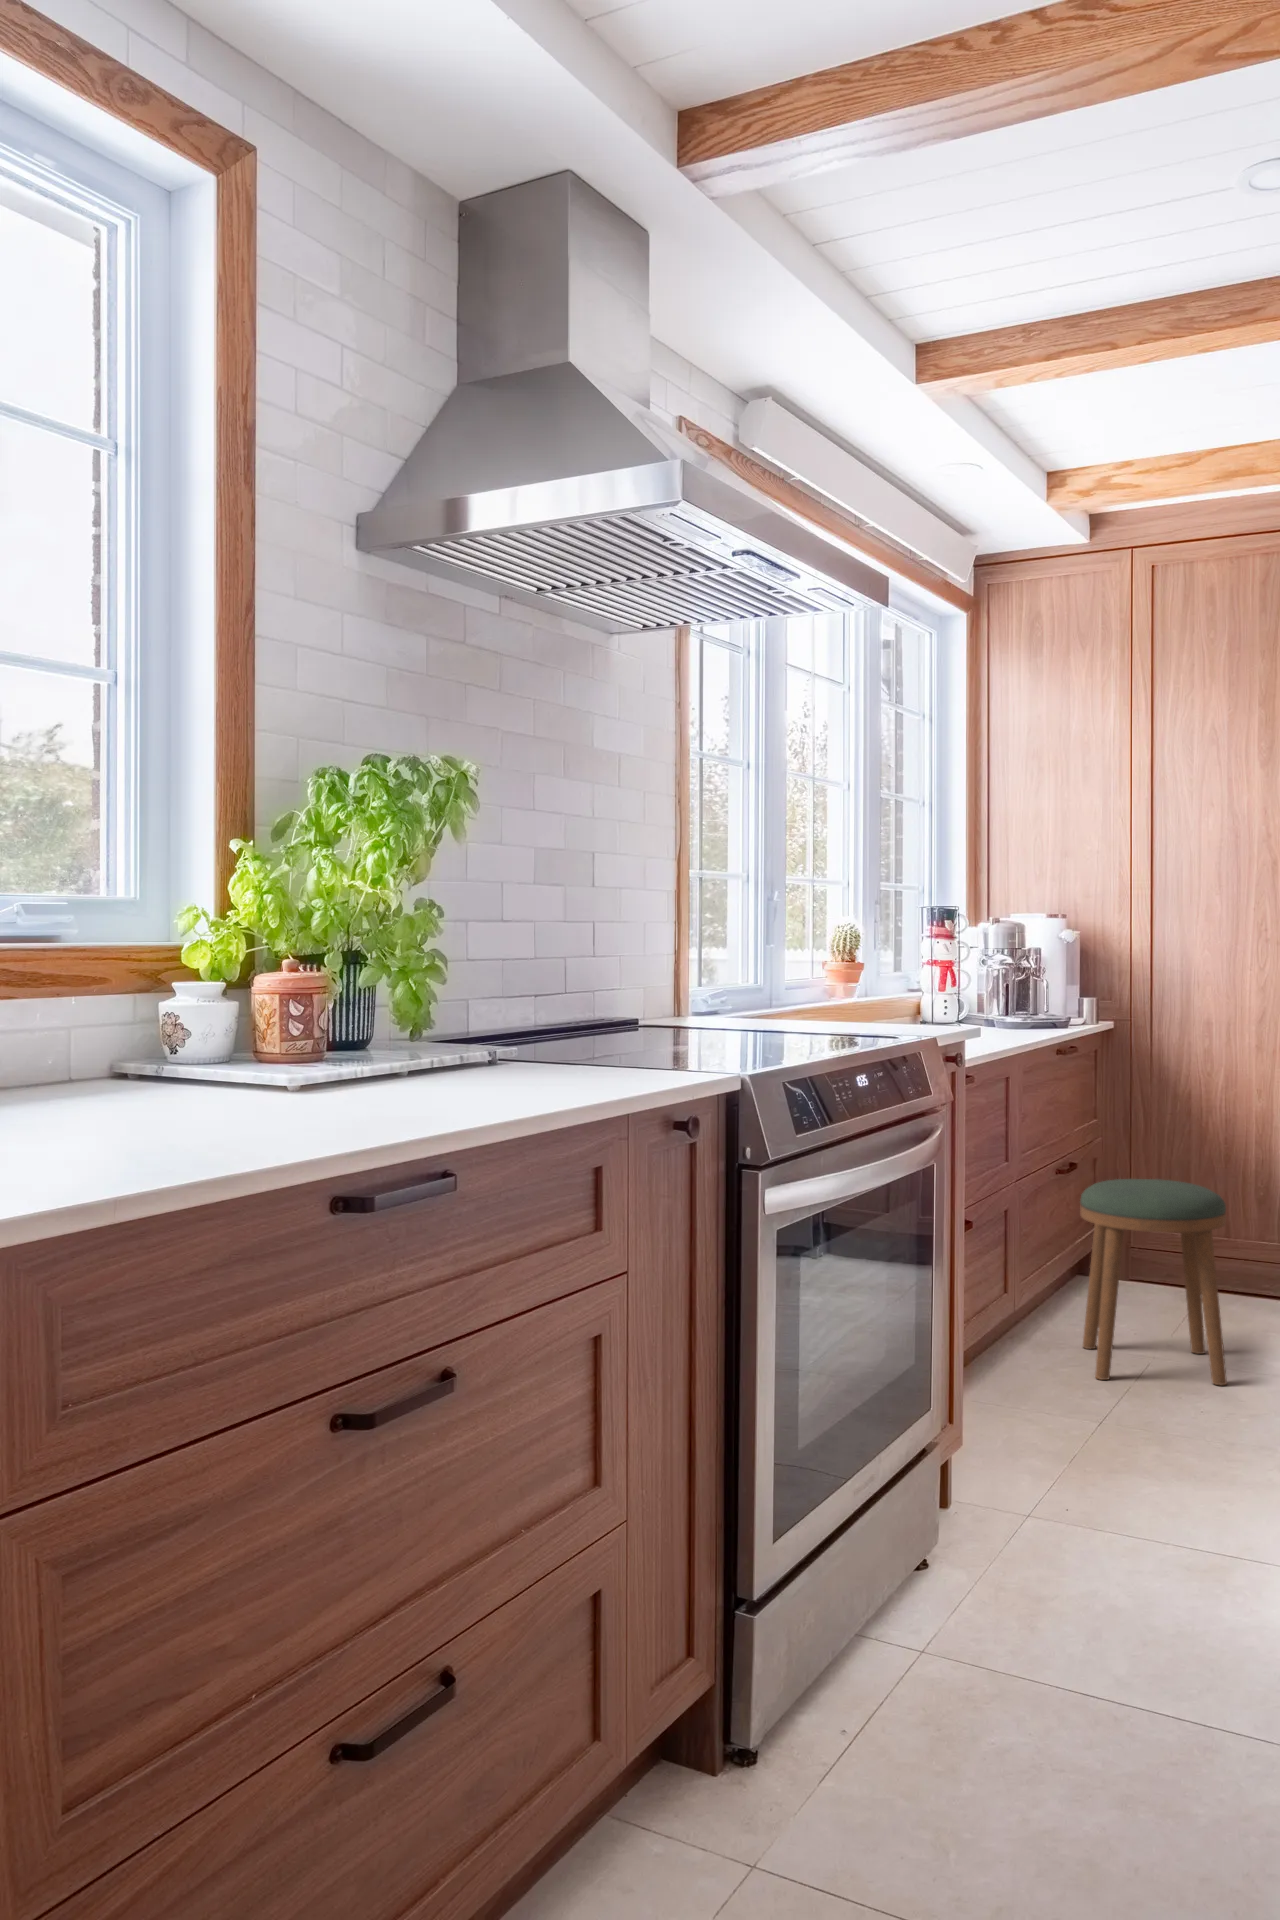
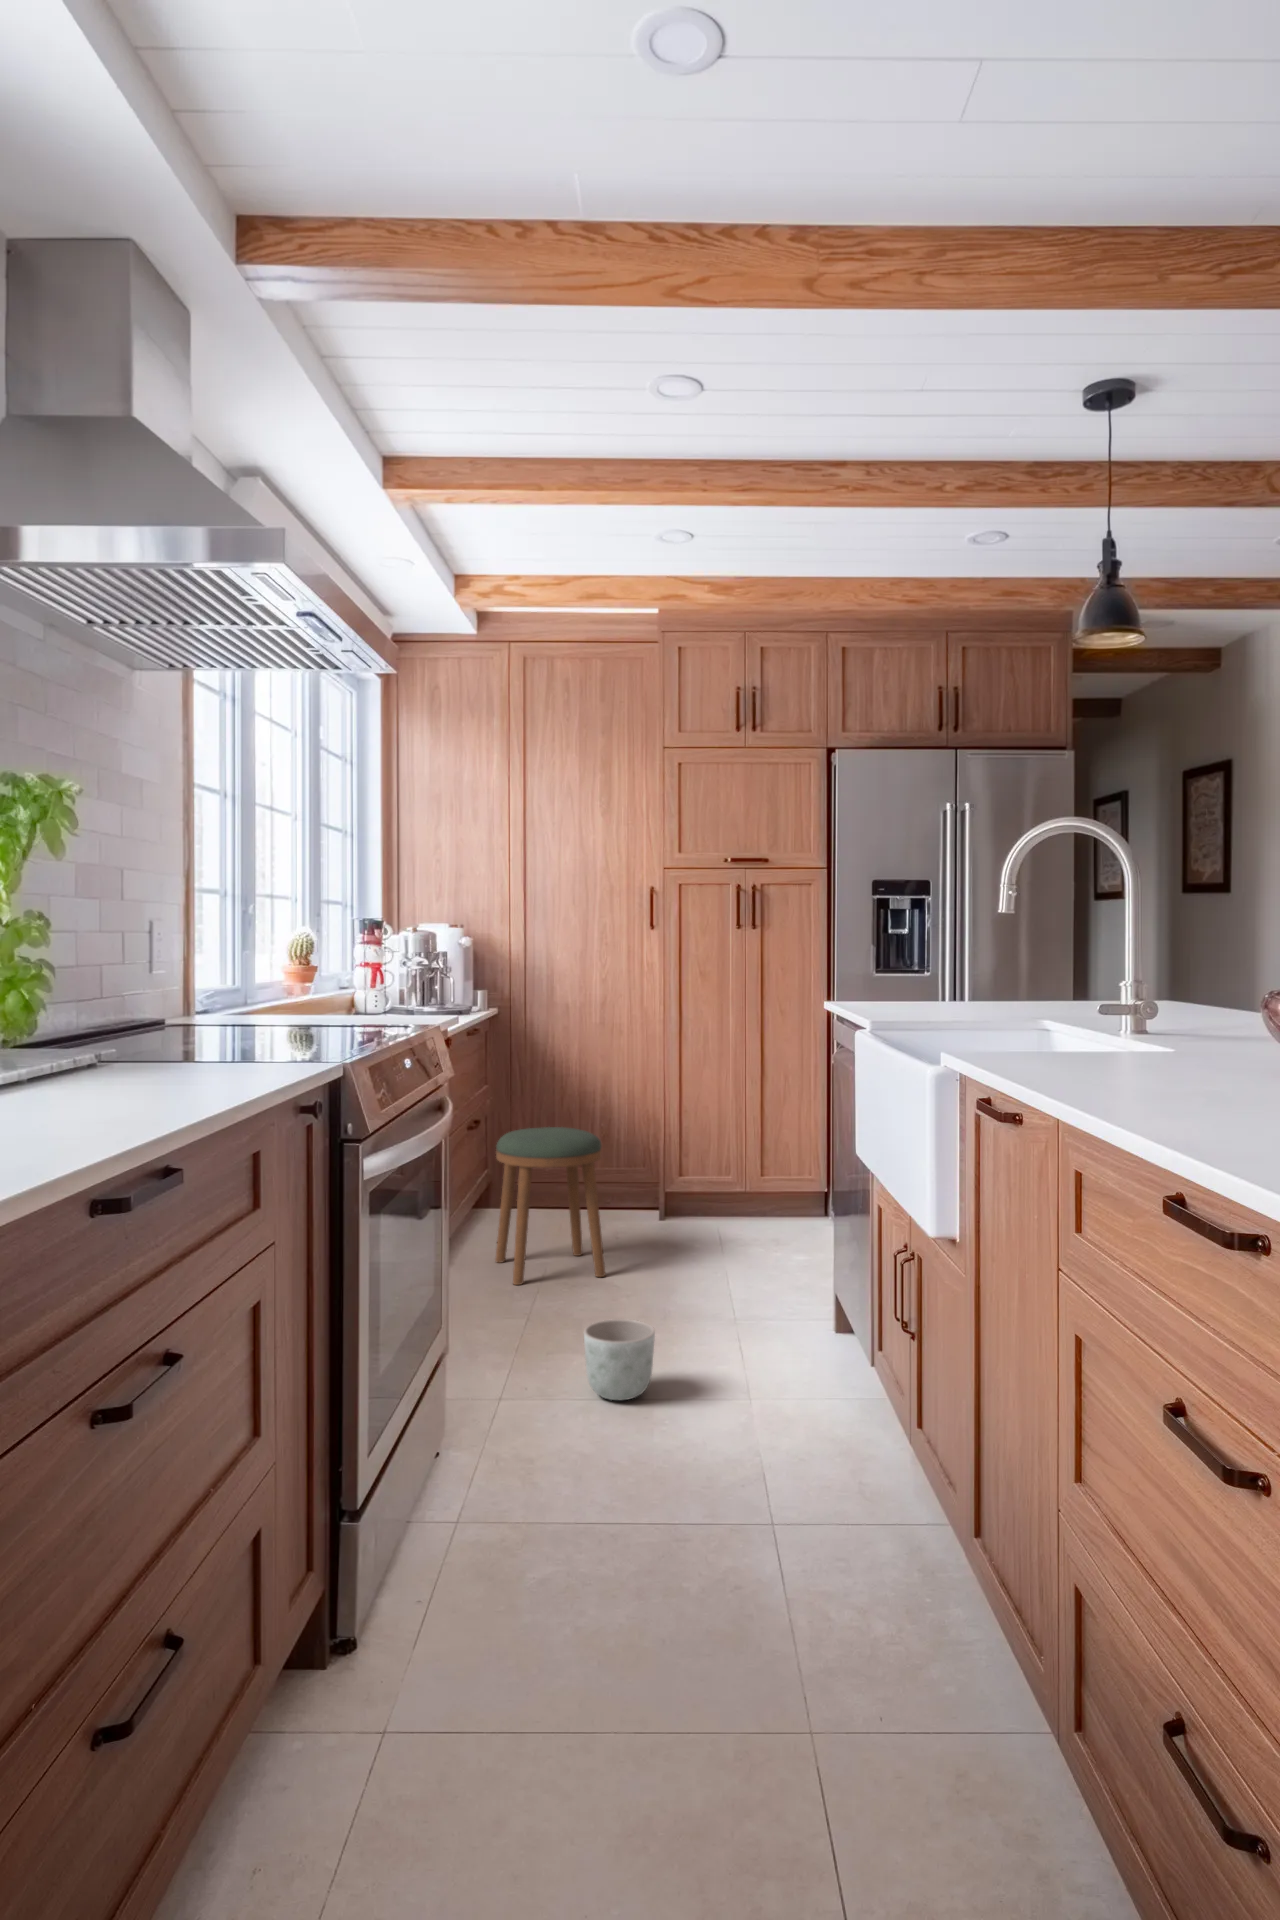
planter: none [1137,1438,1239,1547] -> present [584,1319,655,1400]

